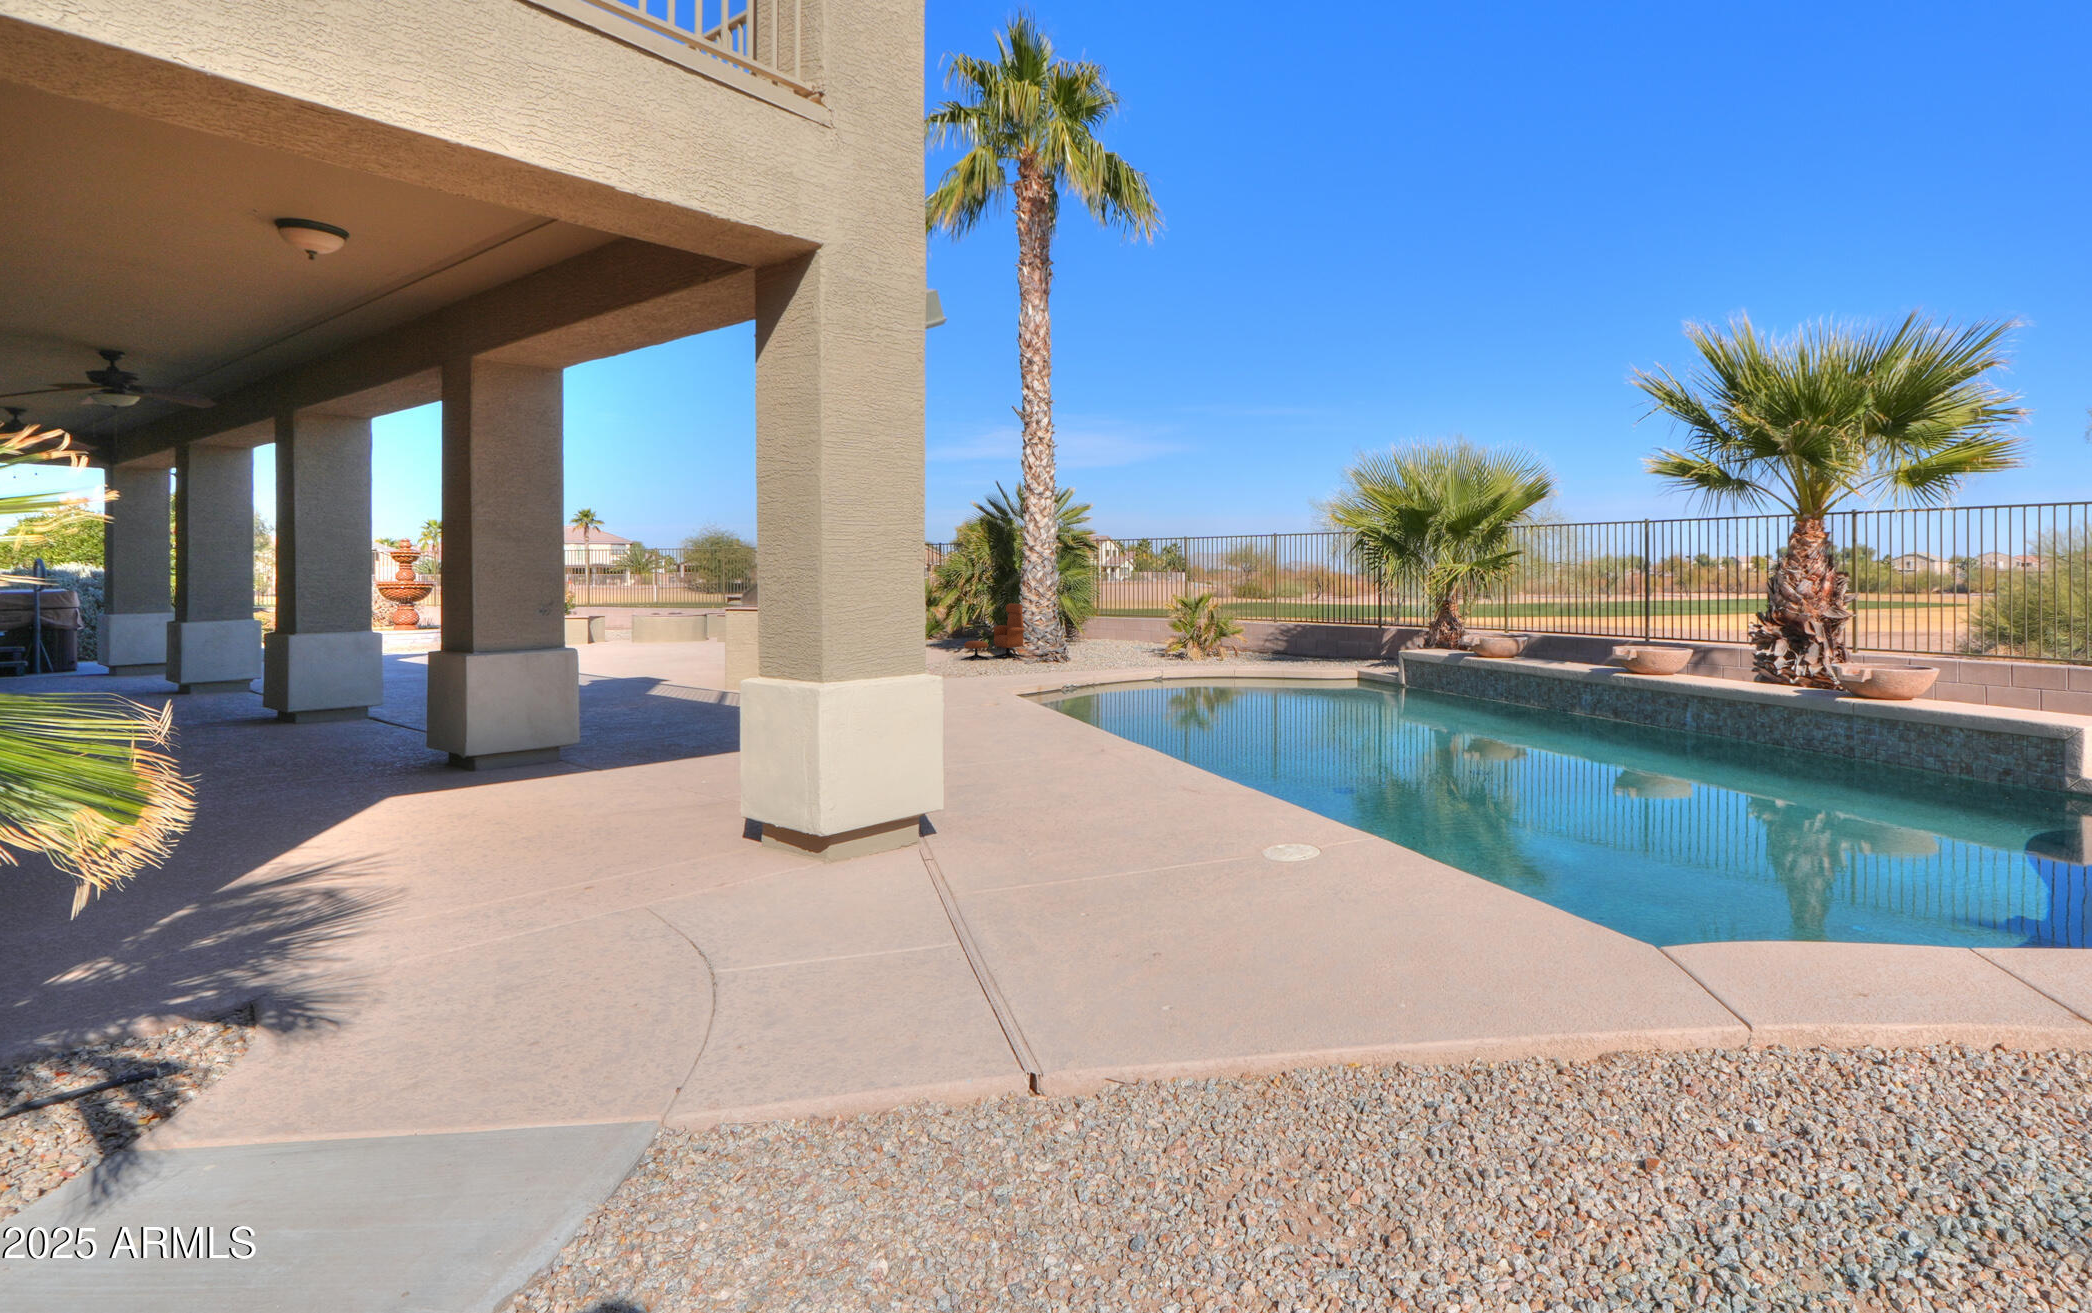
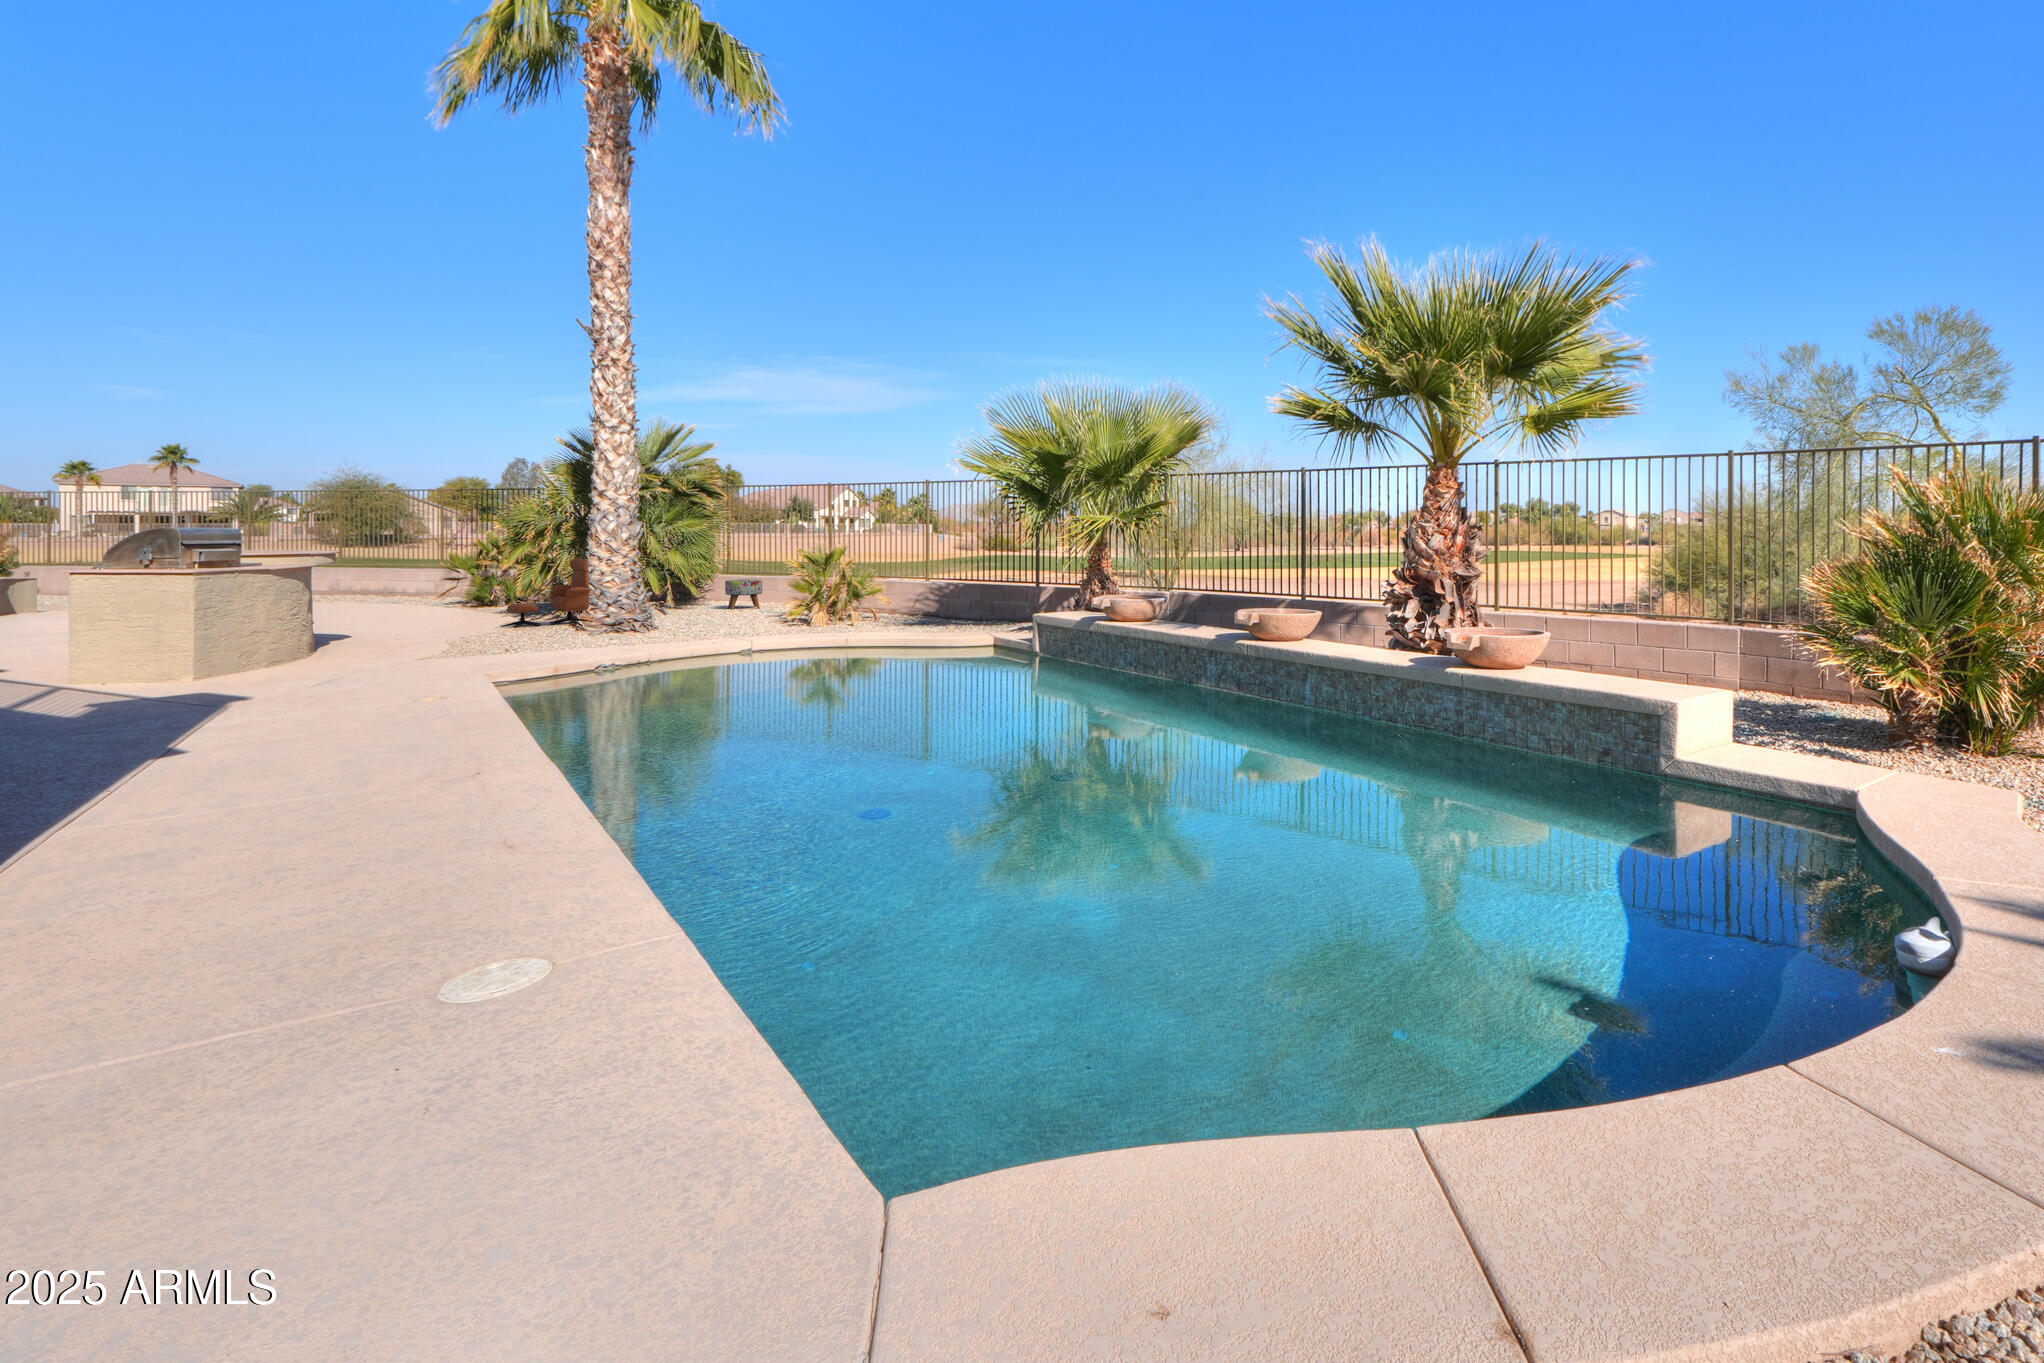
ottoman: none [1111,621,1141,647] -> present [725,579,762,609]

